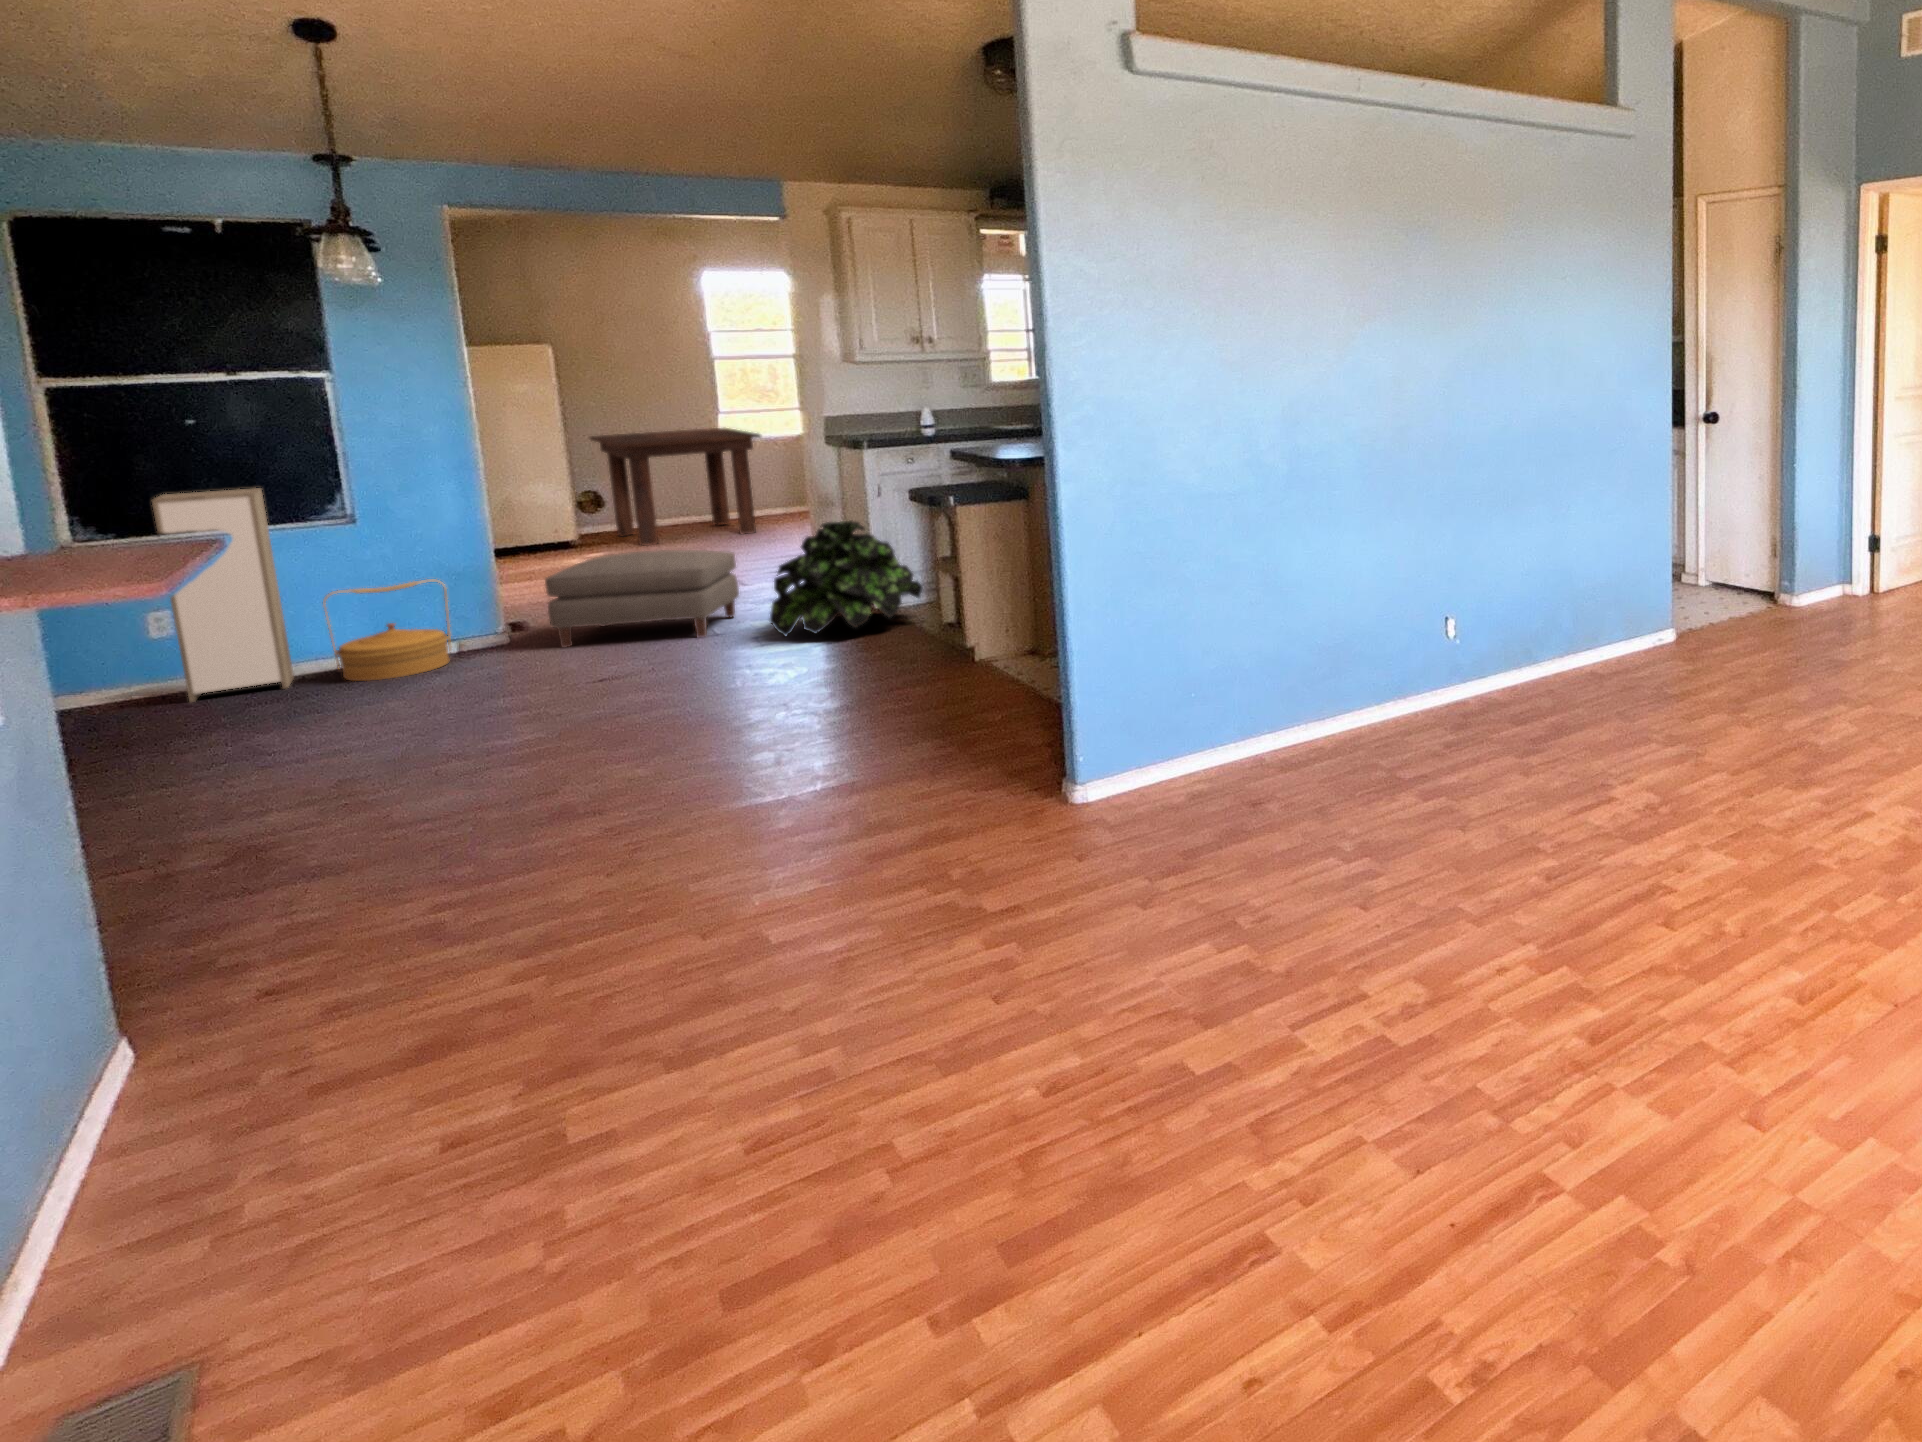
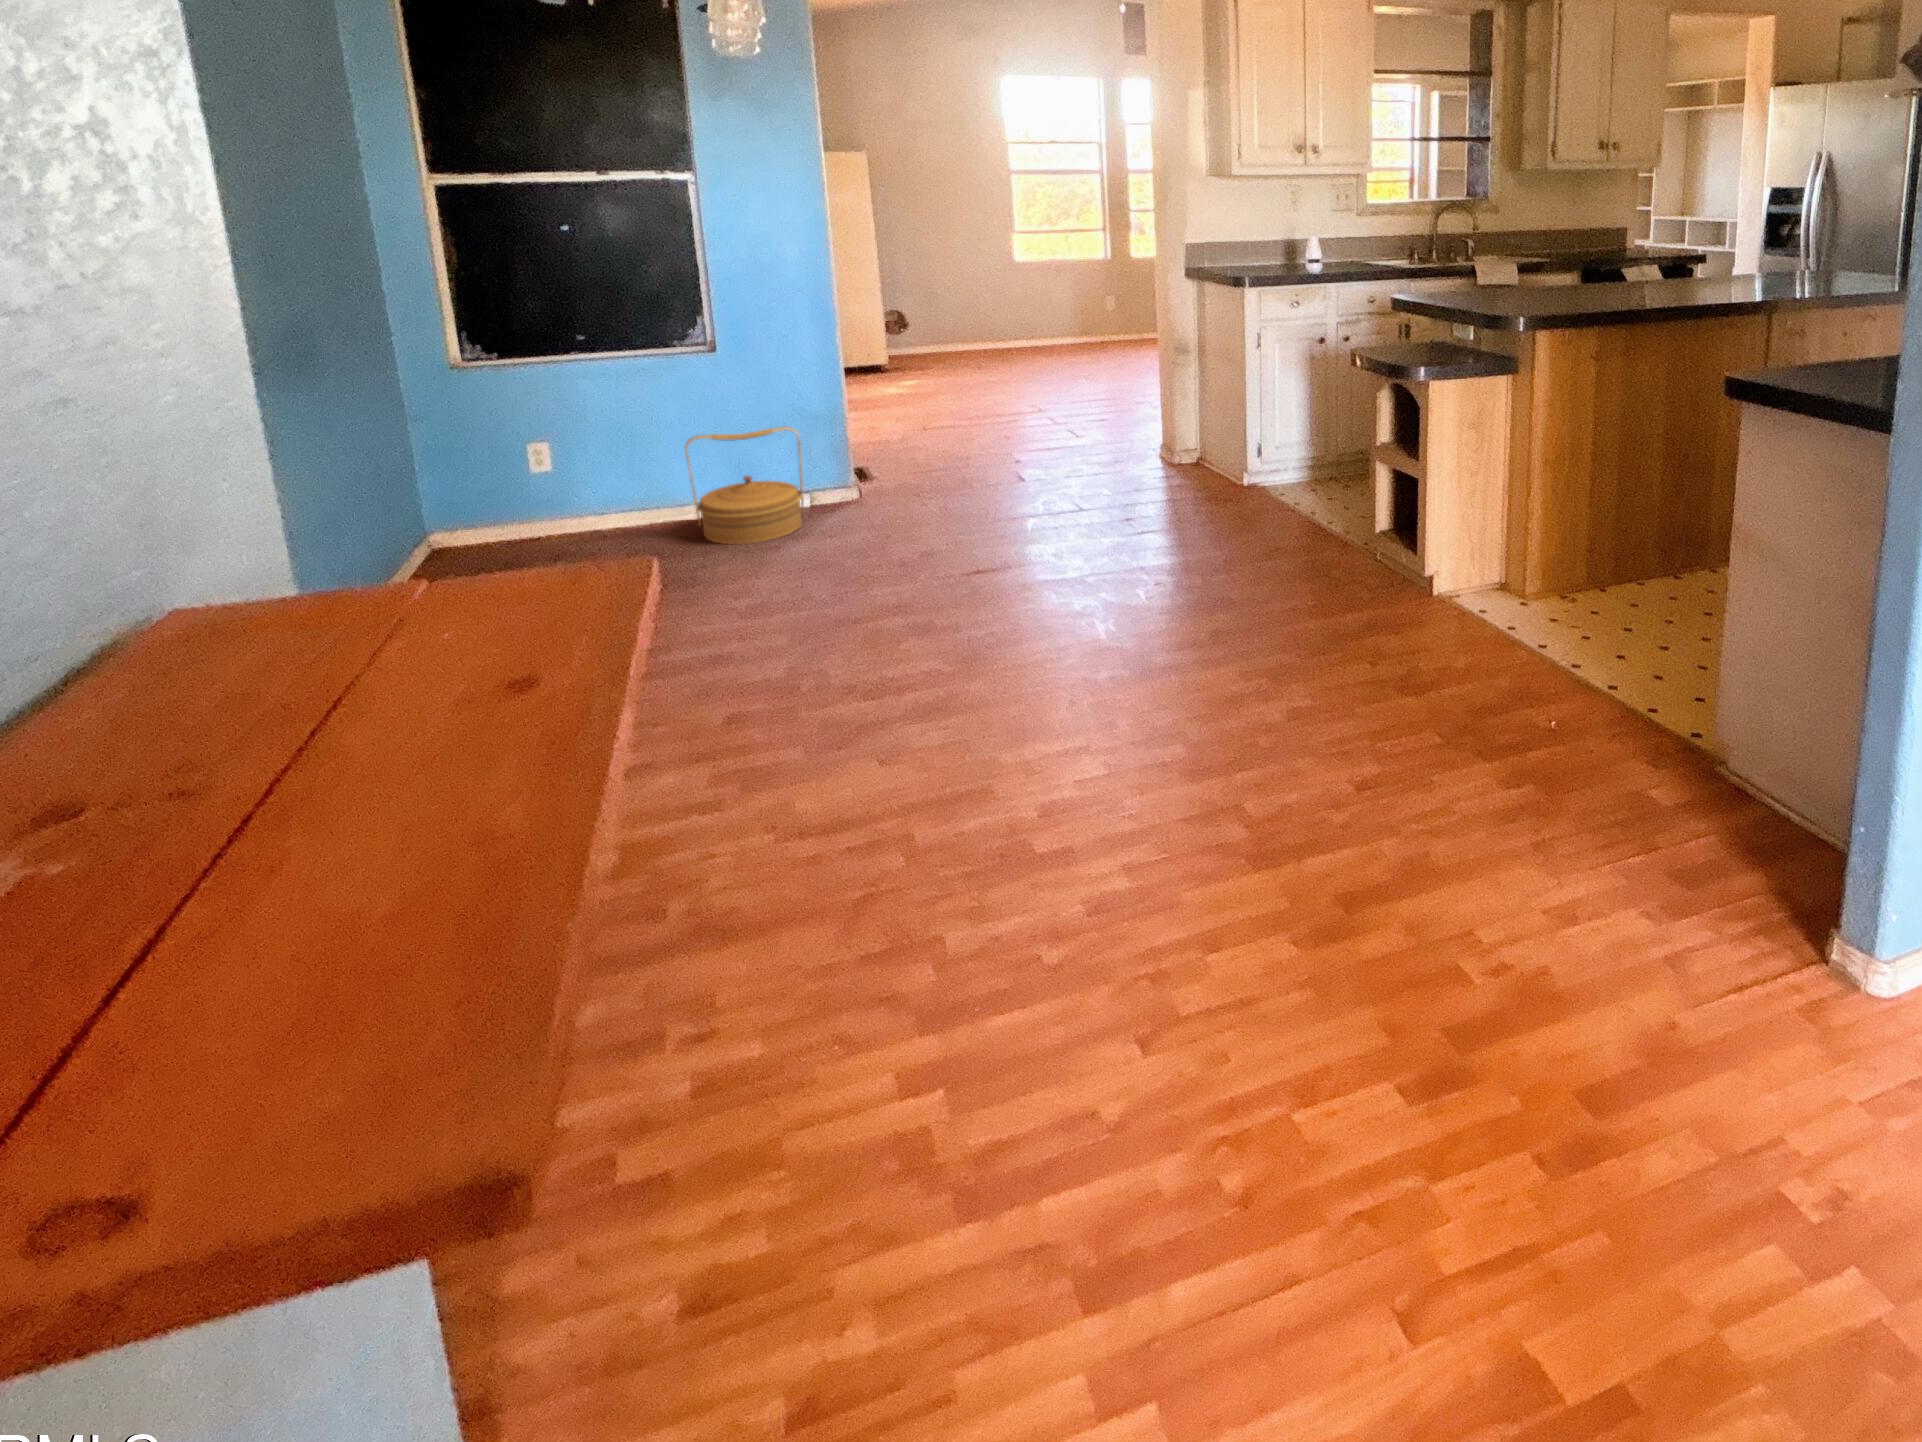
dining table: present [590,428,761,546] -> none [924,230,1084,361]
storage cabinet: present [152,488,294,702] -> none [528,311,661,554]
potted plant: present [770,521,922,636] -> none [1128,389,1306,541]
ottoman: present [545,550,739,647] -> none [895,403,1088,521]

